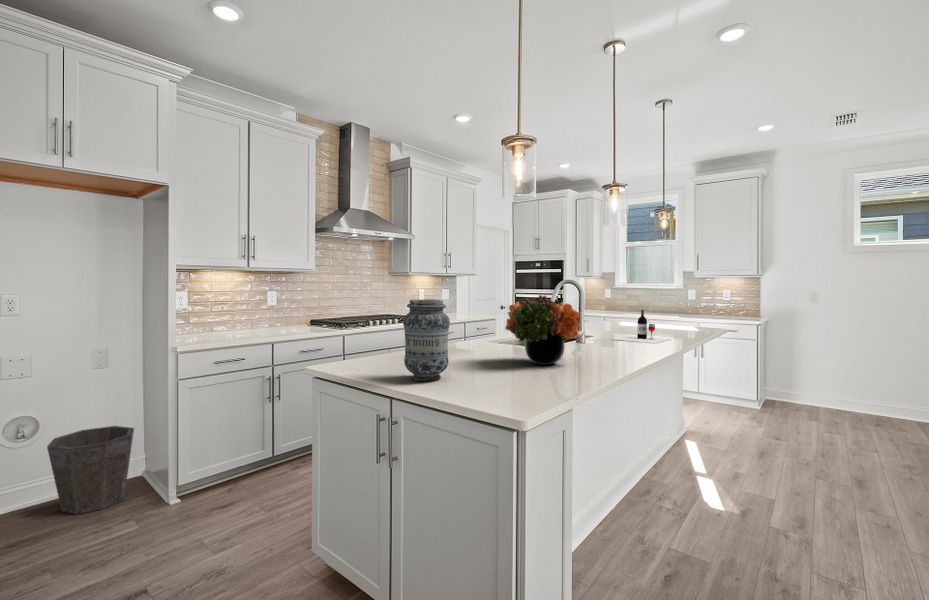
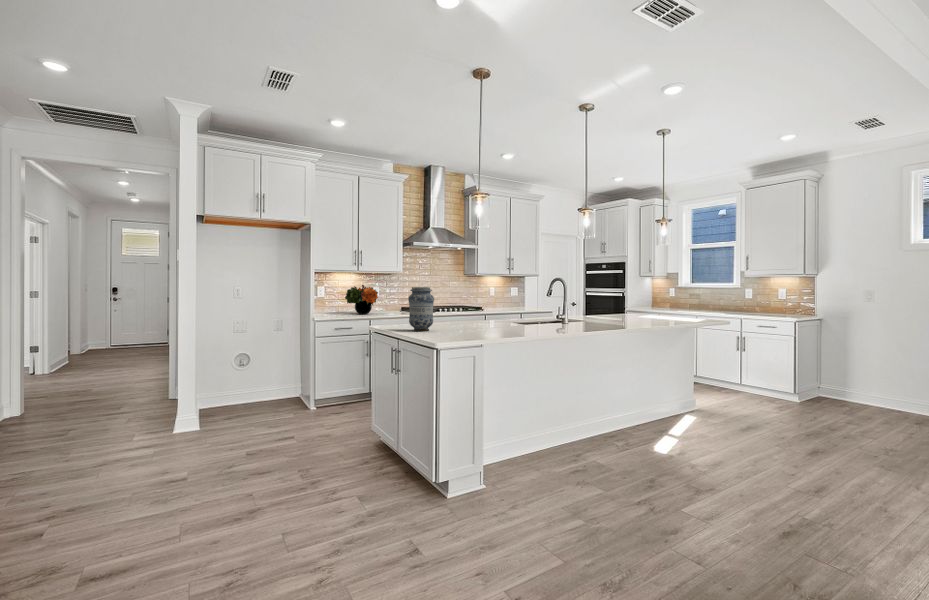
flower arrangement: present [505,295,581,365] -> present [345,285,378,314]
wine bottle: present [613,310,669,343] -> none [596,300,647,324]
waste bin: present [47,426,134,514] -> none [252,365,293,410]

